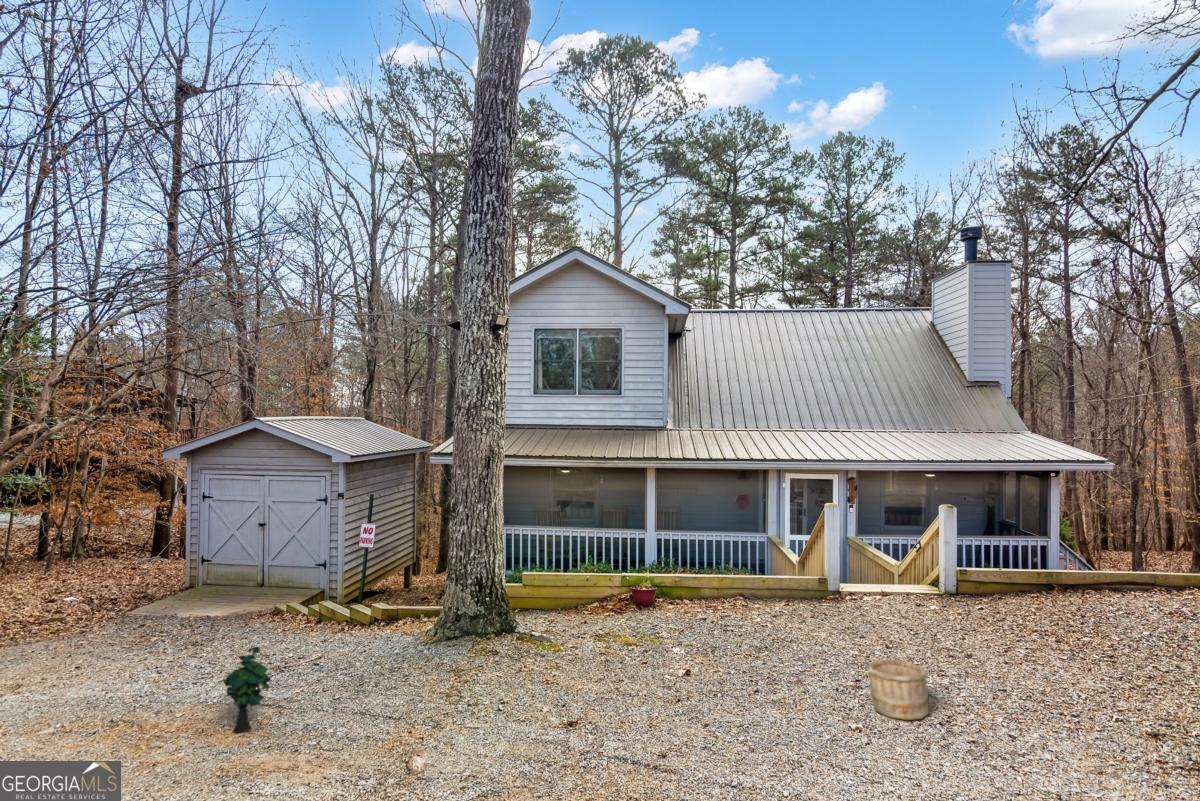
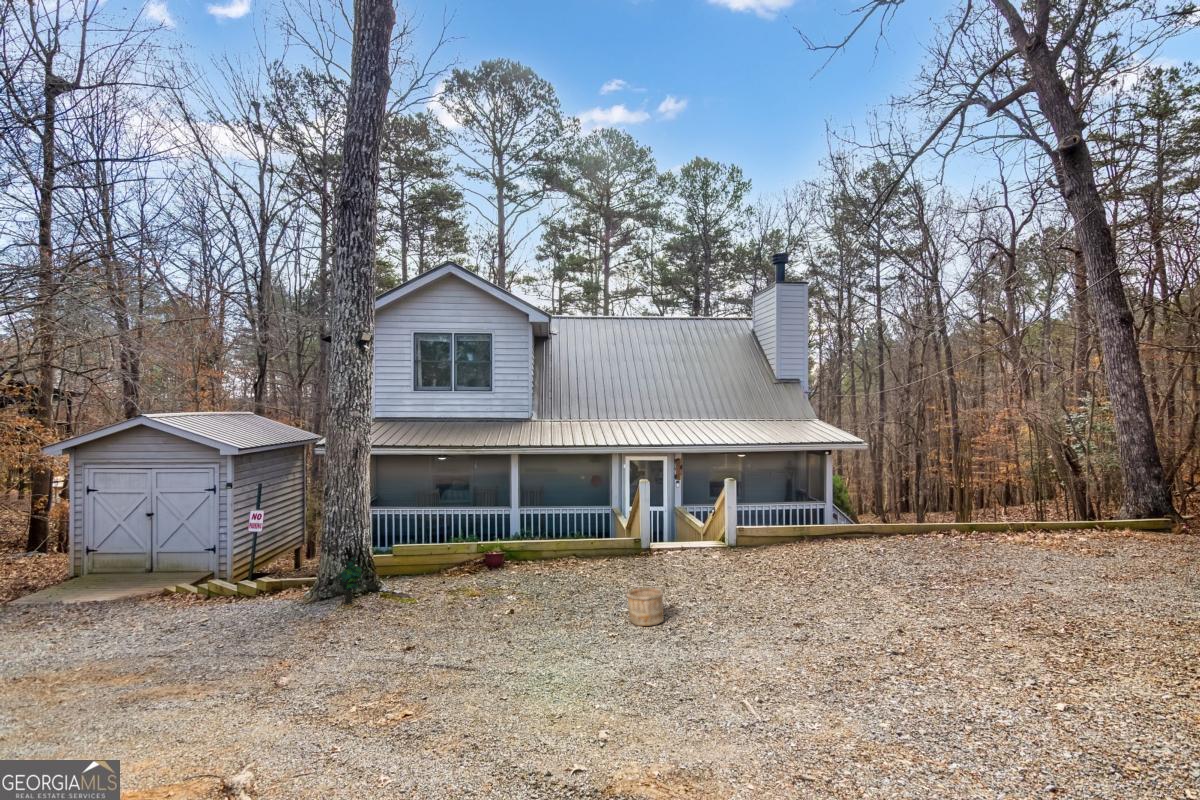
decorative plant: present [220,647,271,733] -> present [336,557,363,604]

